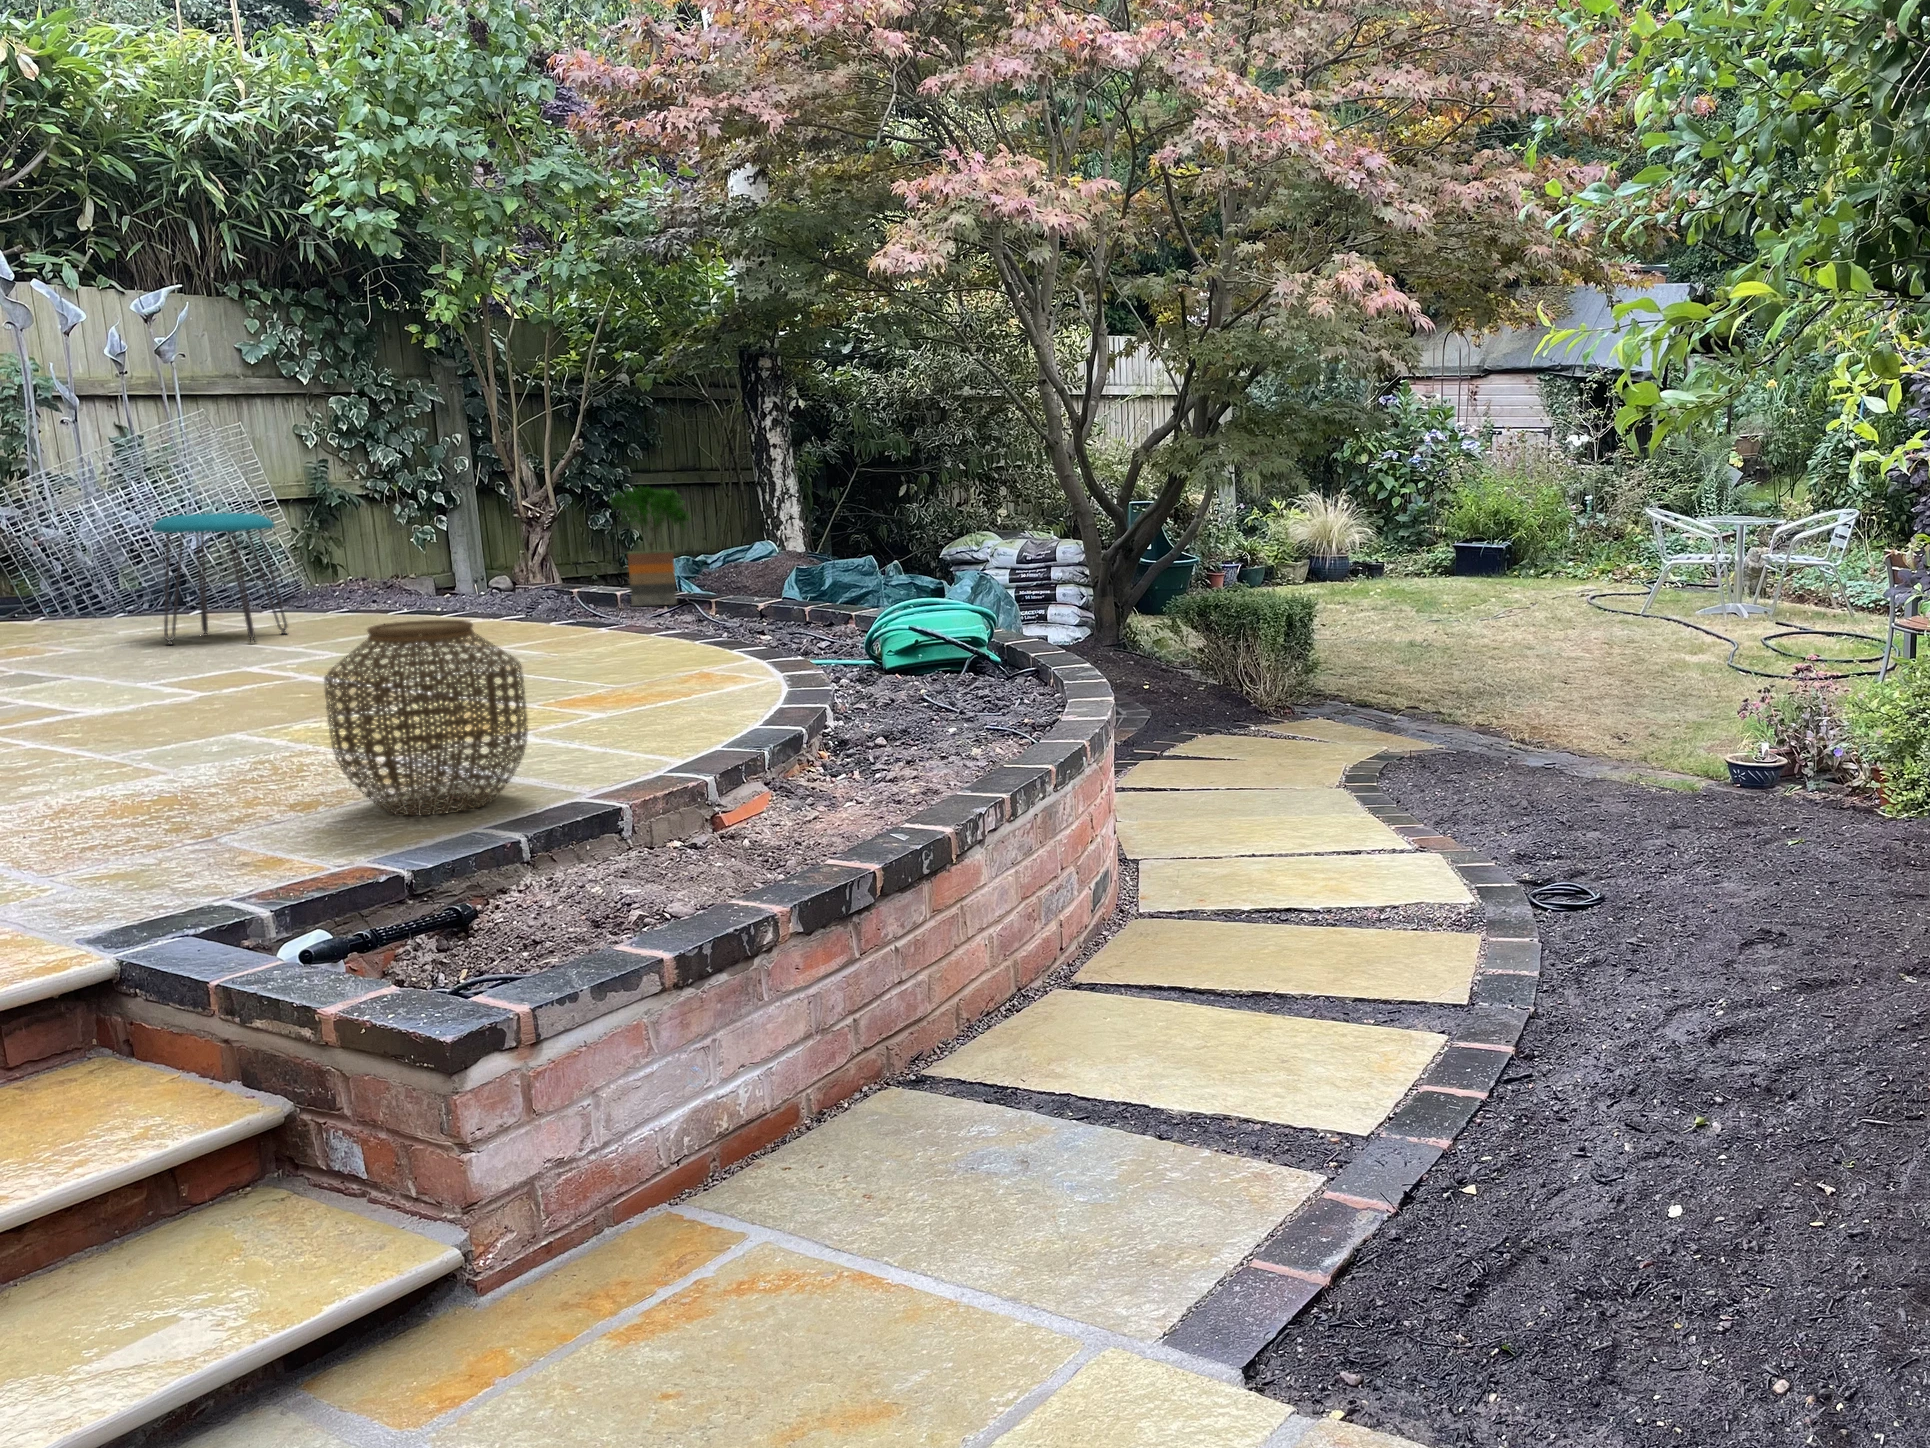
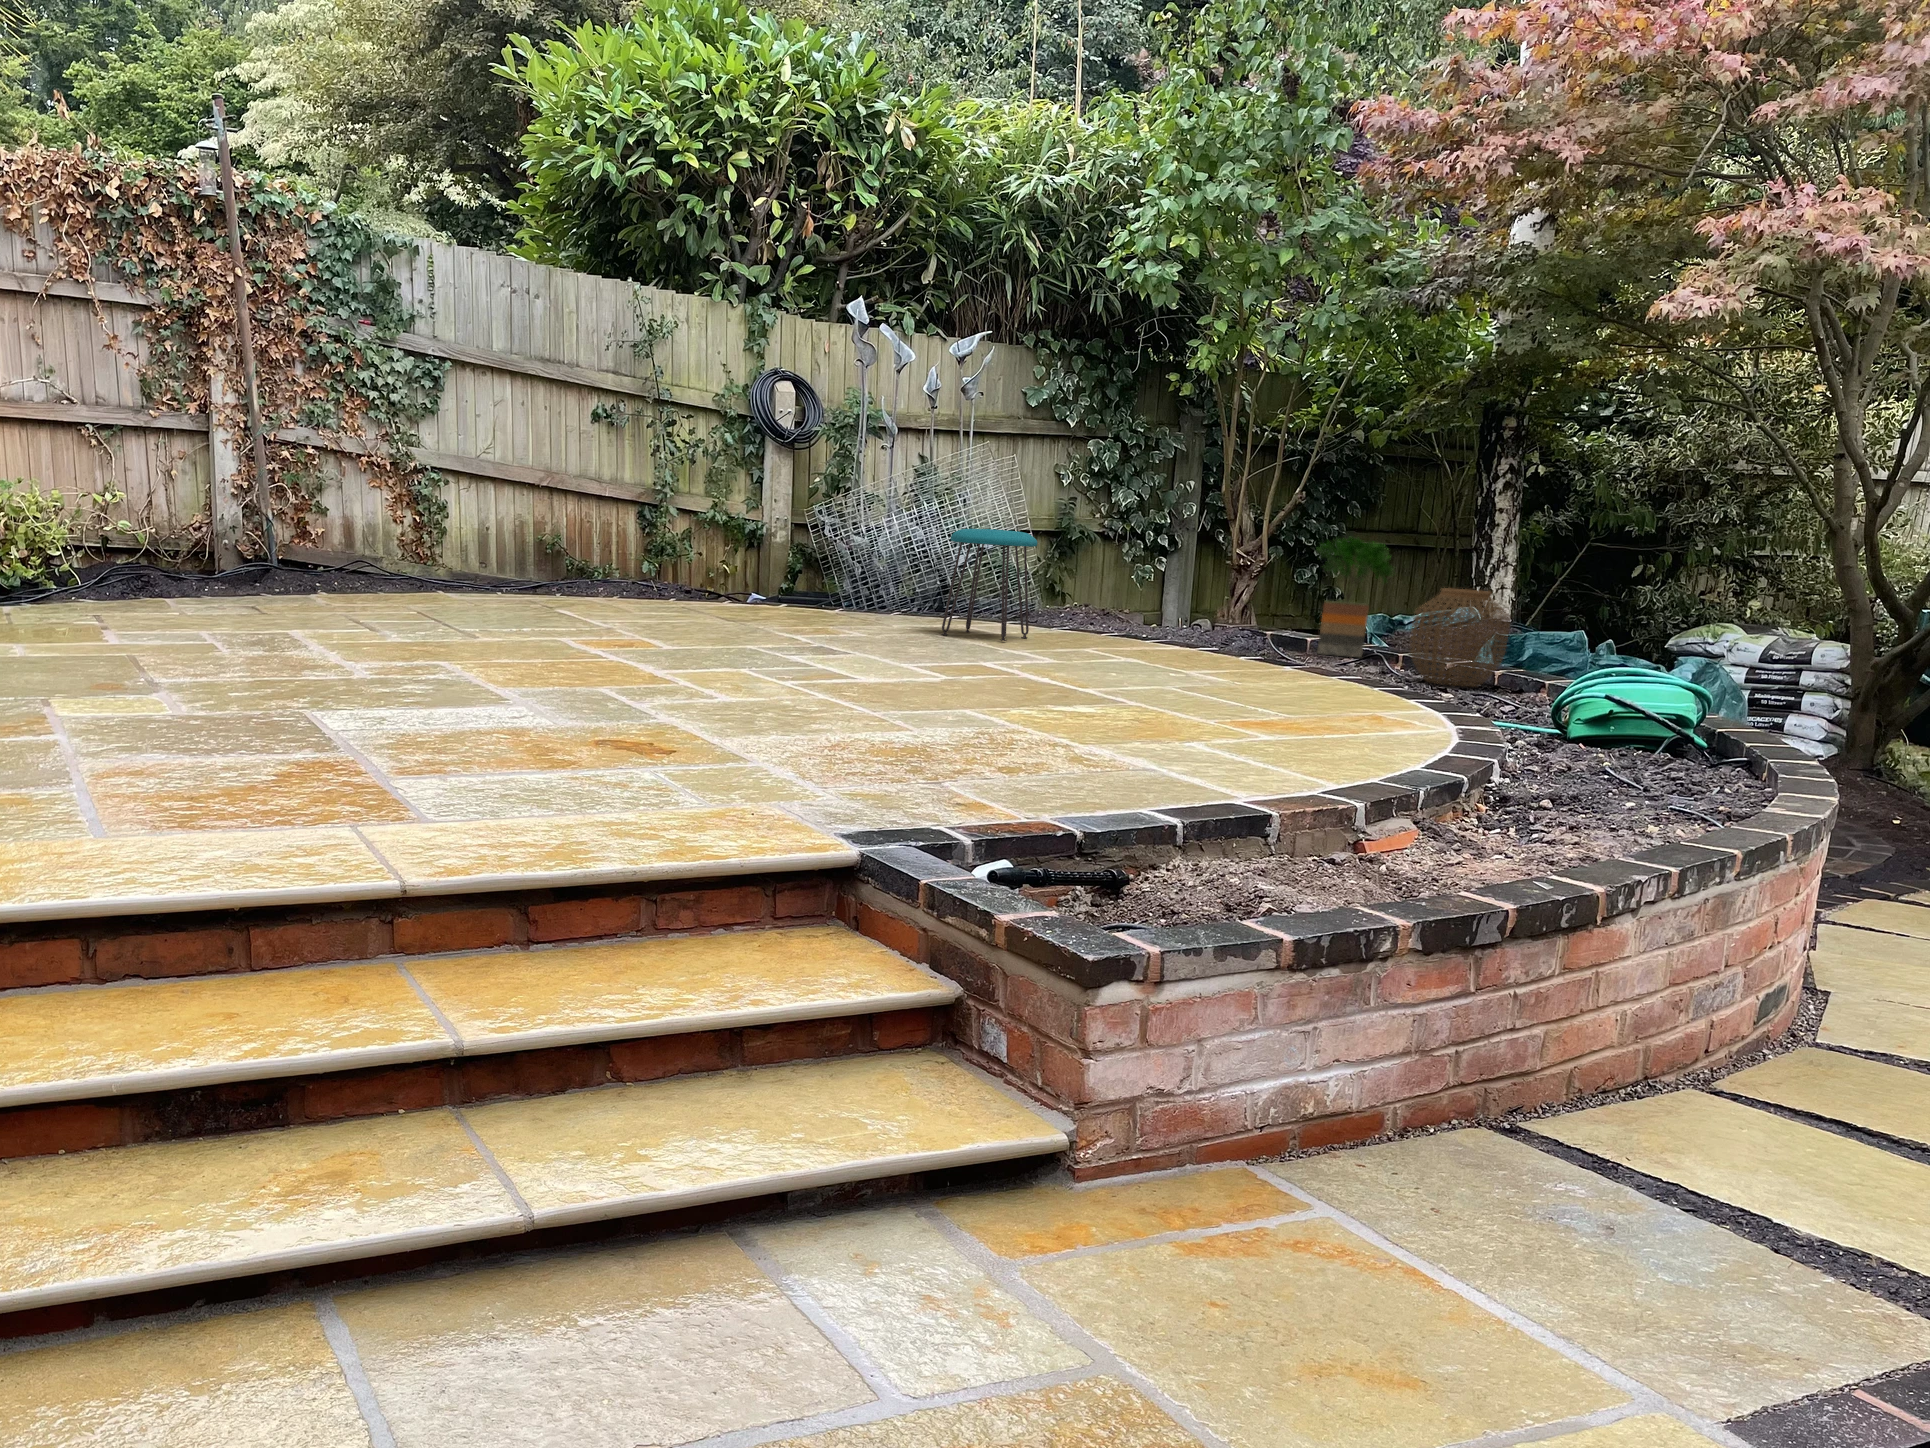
woven basket: present [324,620,528,815] -> present [1410,588,1511,686]

